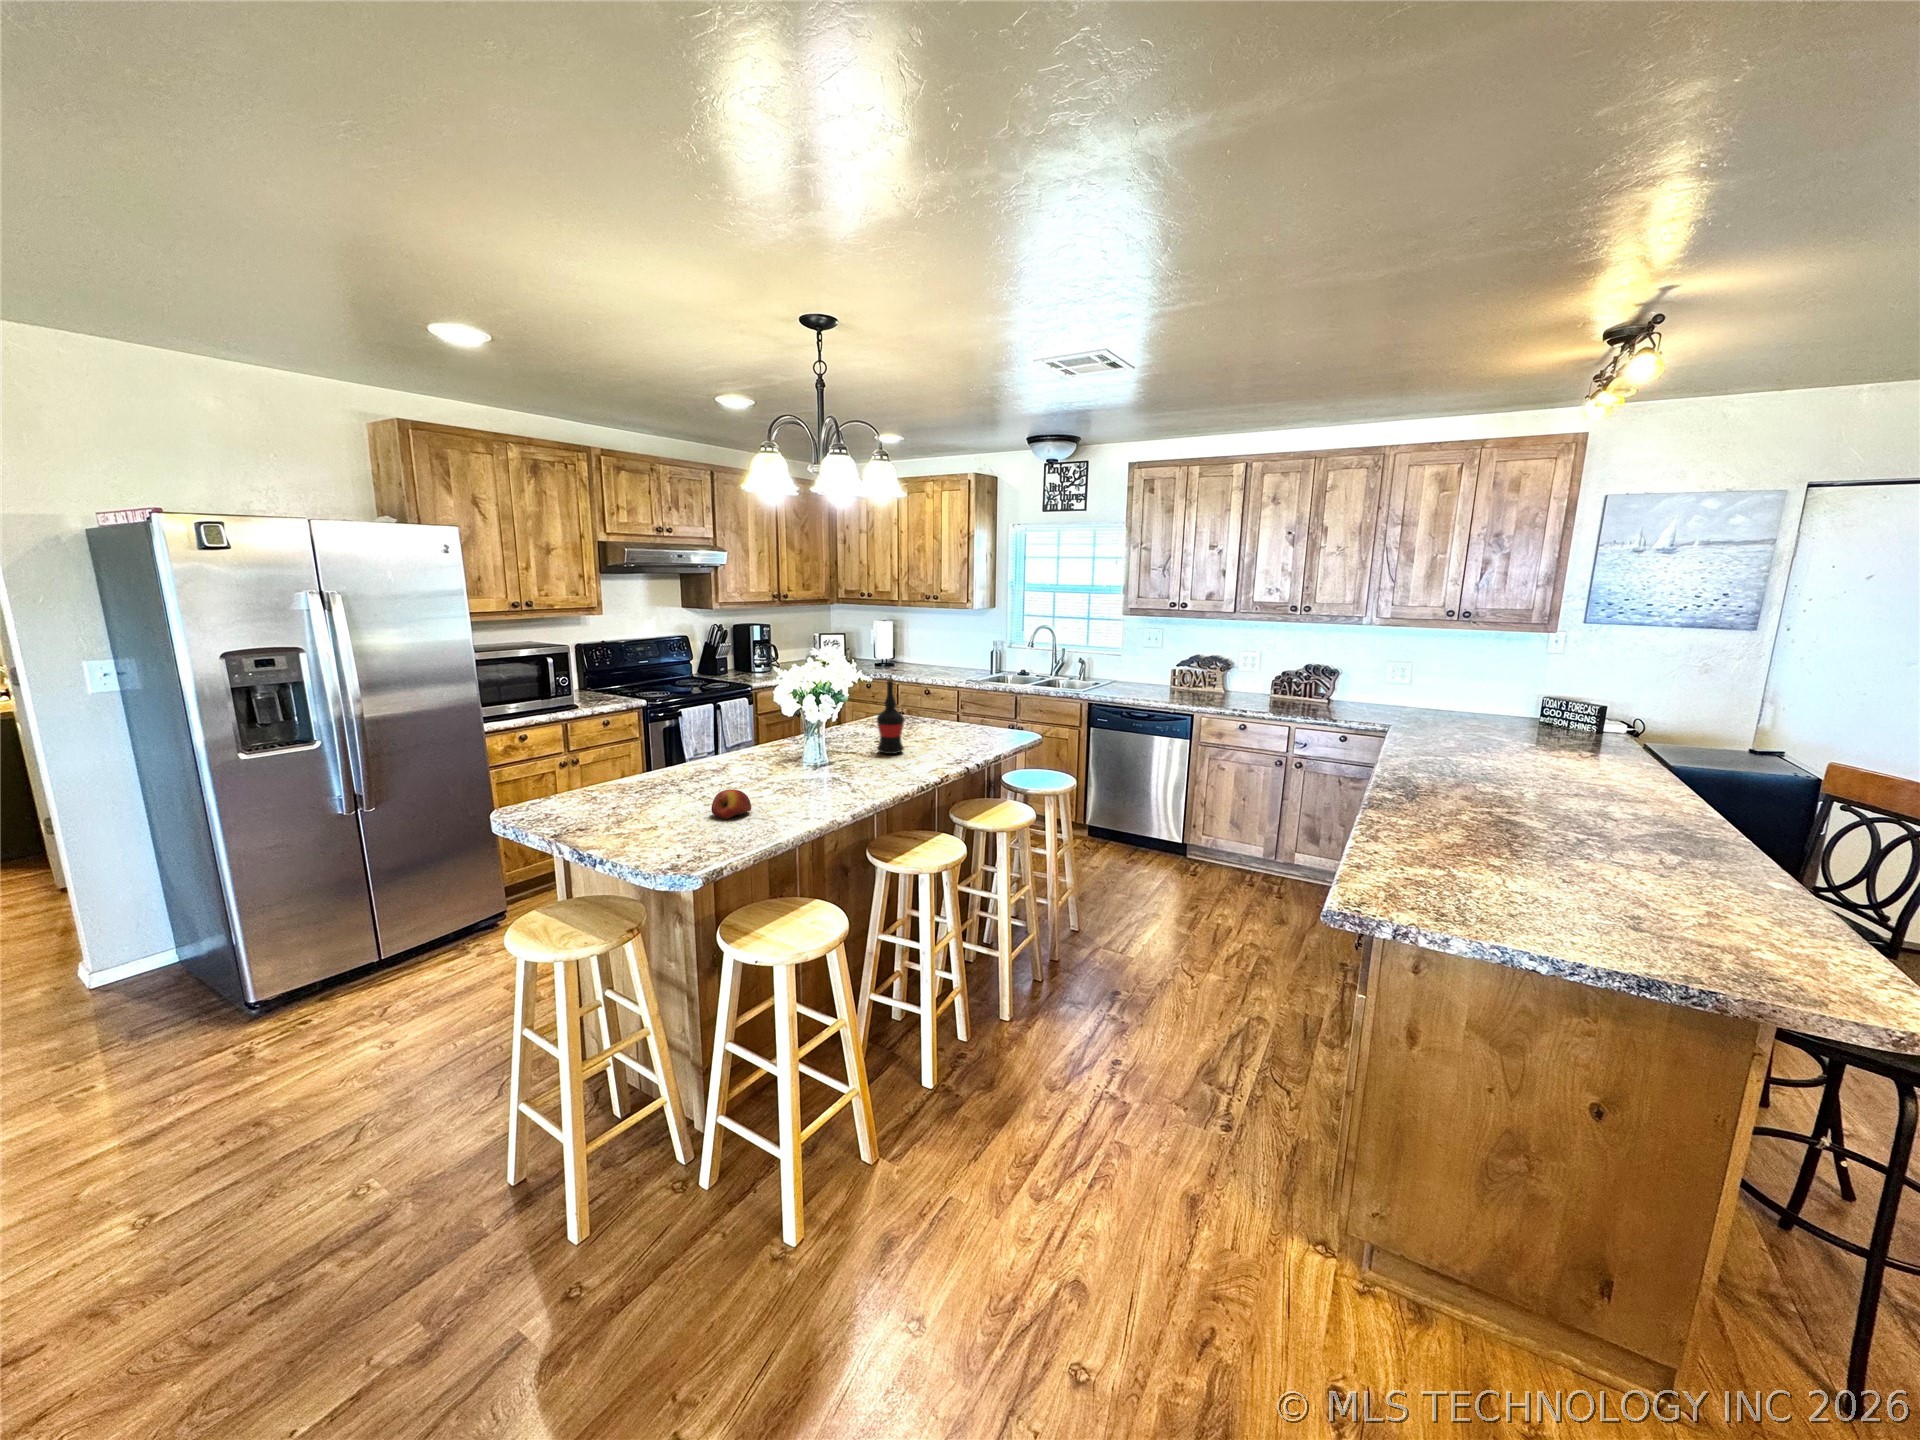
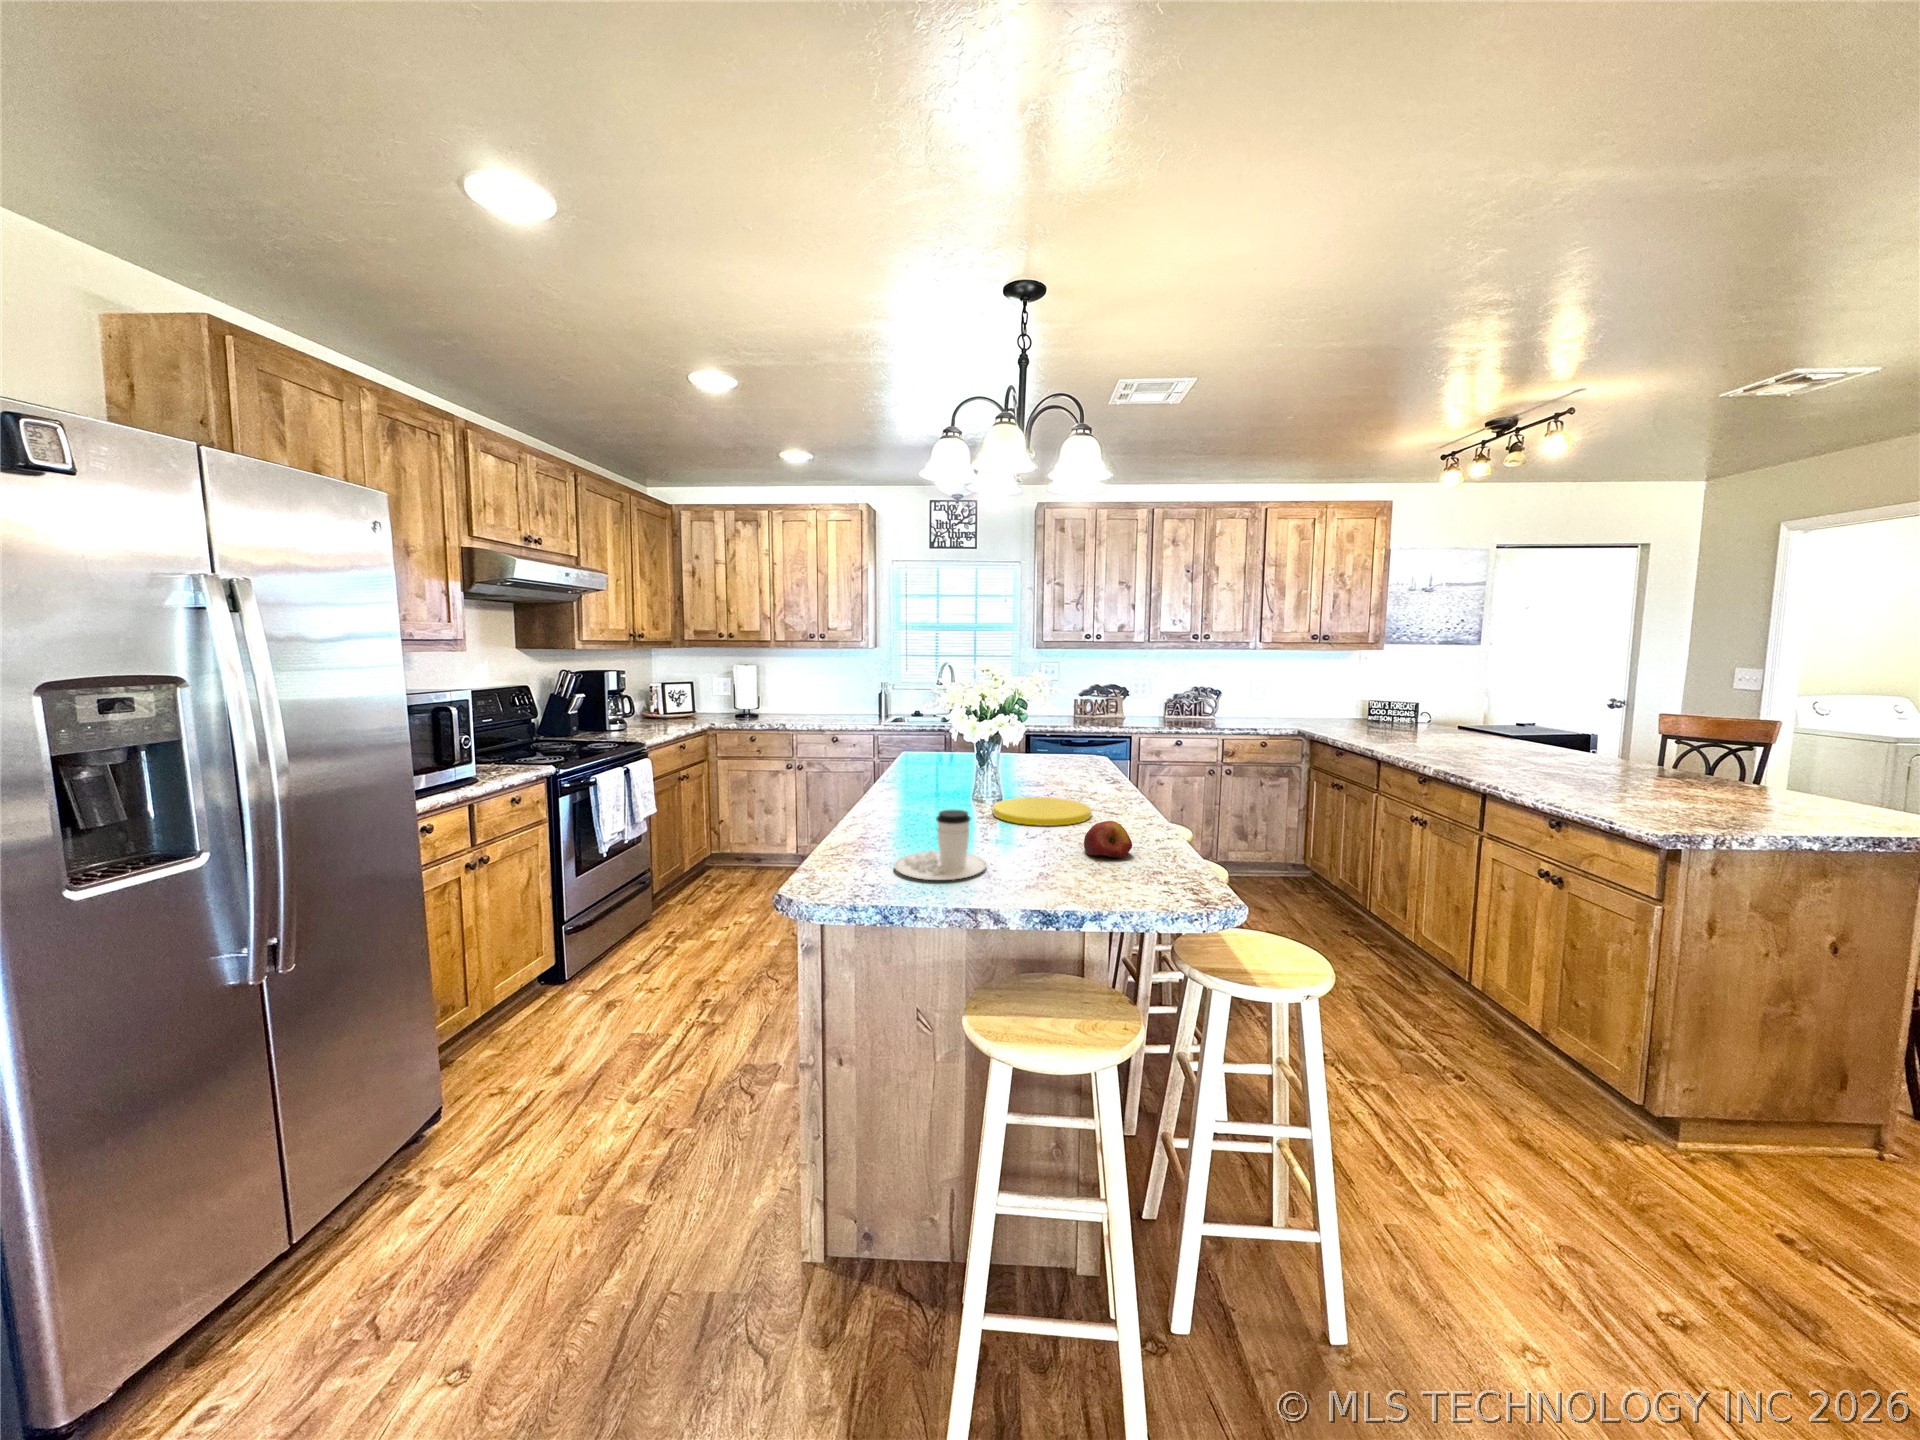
wine bottle: present [877,678,904,754] -> none [1029,697,1059,782]
plate: none [754,763,837,790] -> present [993,797,1092,826]
coffee cup: none [580,764,652,812] -> present [894,810,986,880]

